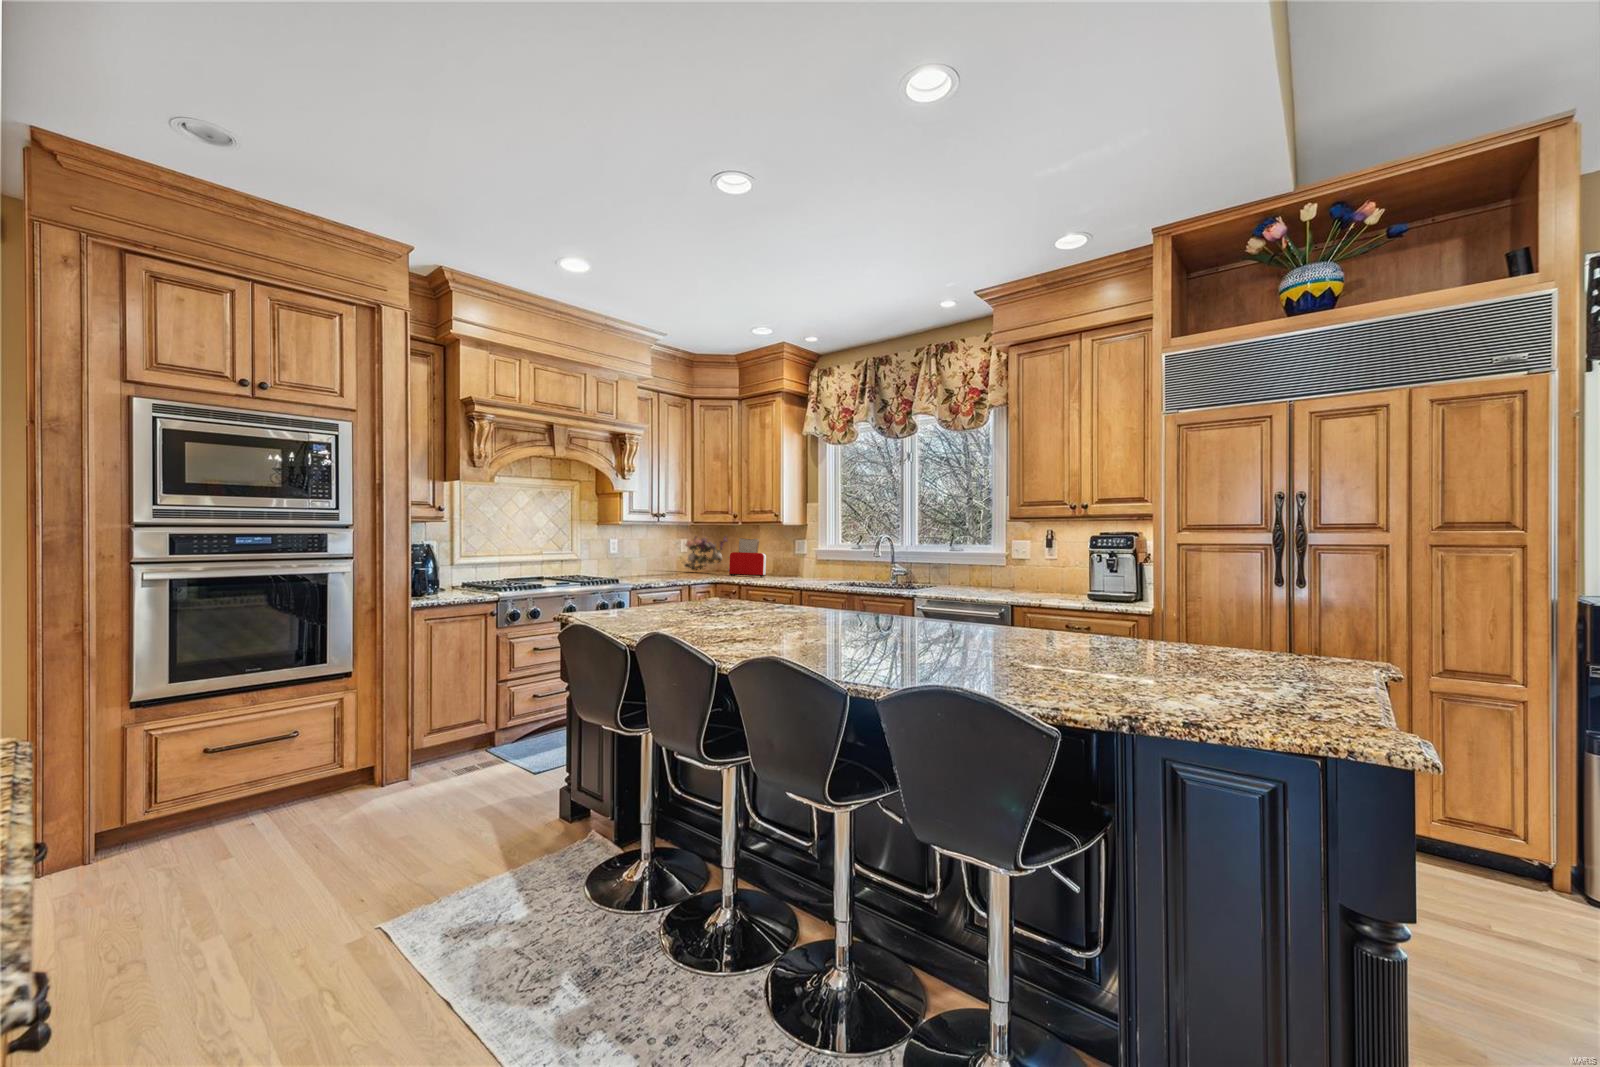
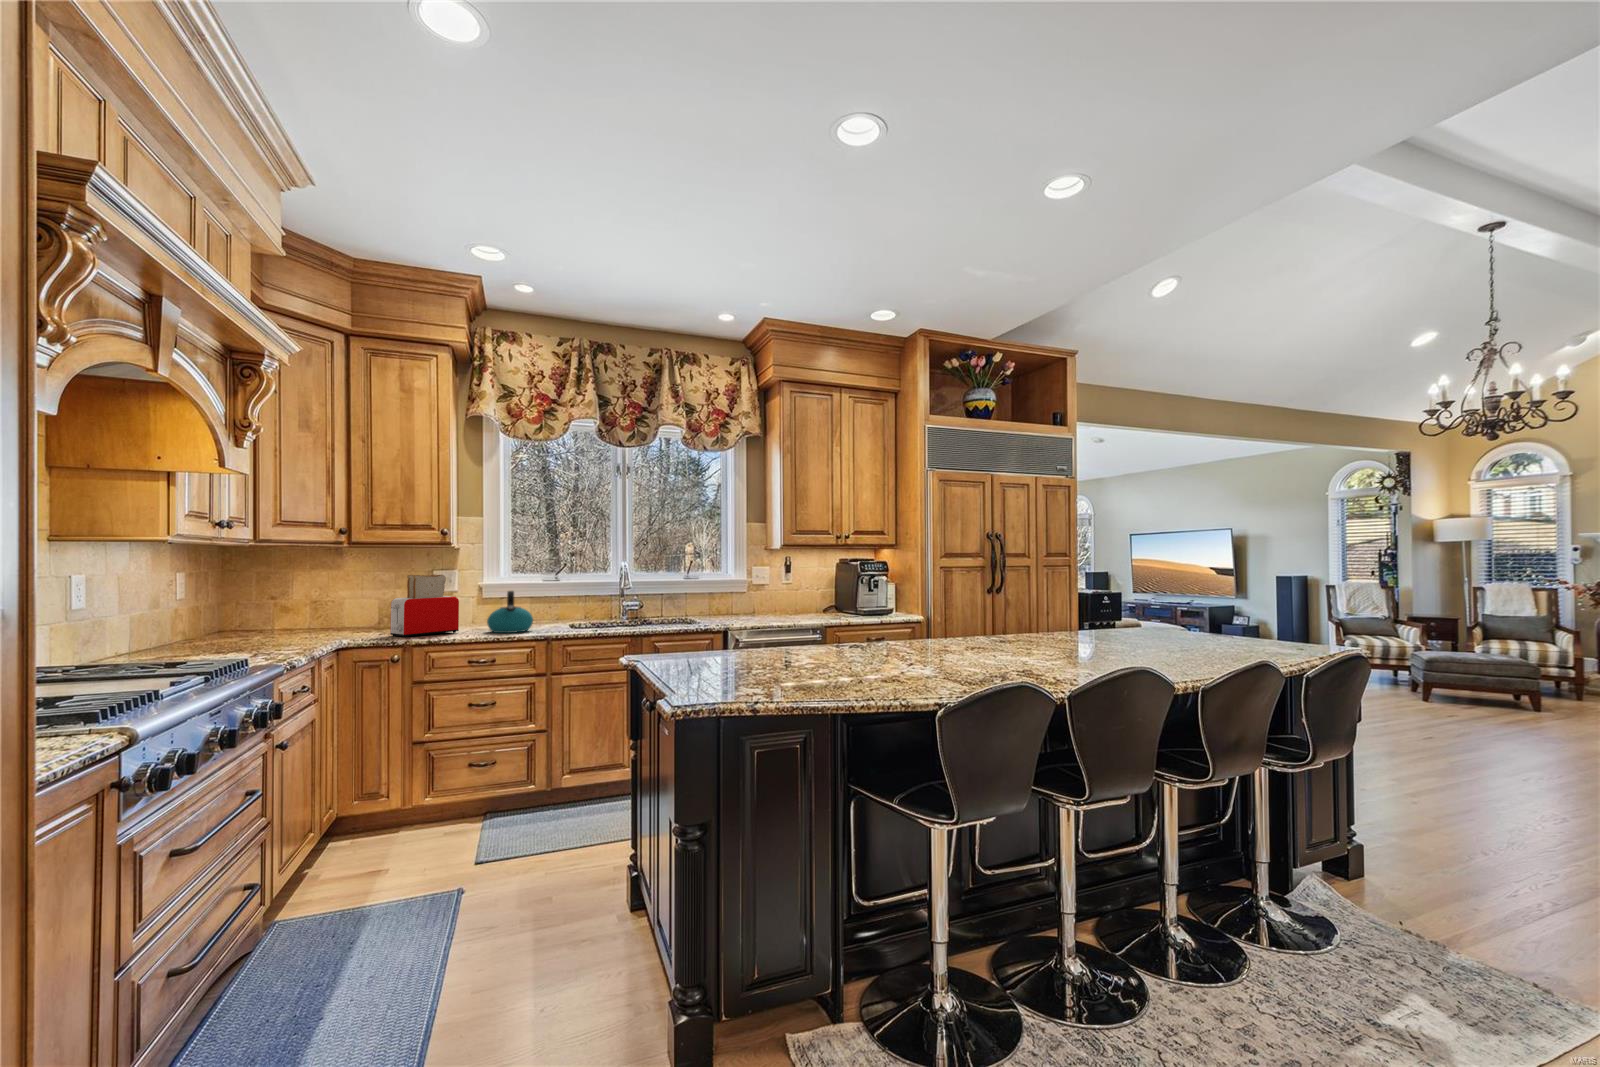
flower arrangement: present [685,536,727,571] -> none [240,568,348,639]
kettle: none [773,551,802,580] -> present [487,591,533,633]

